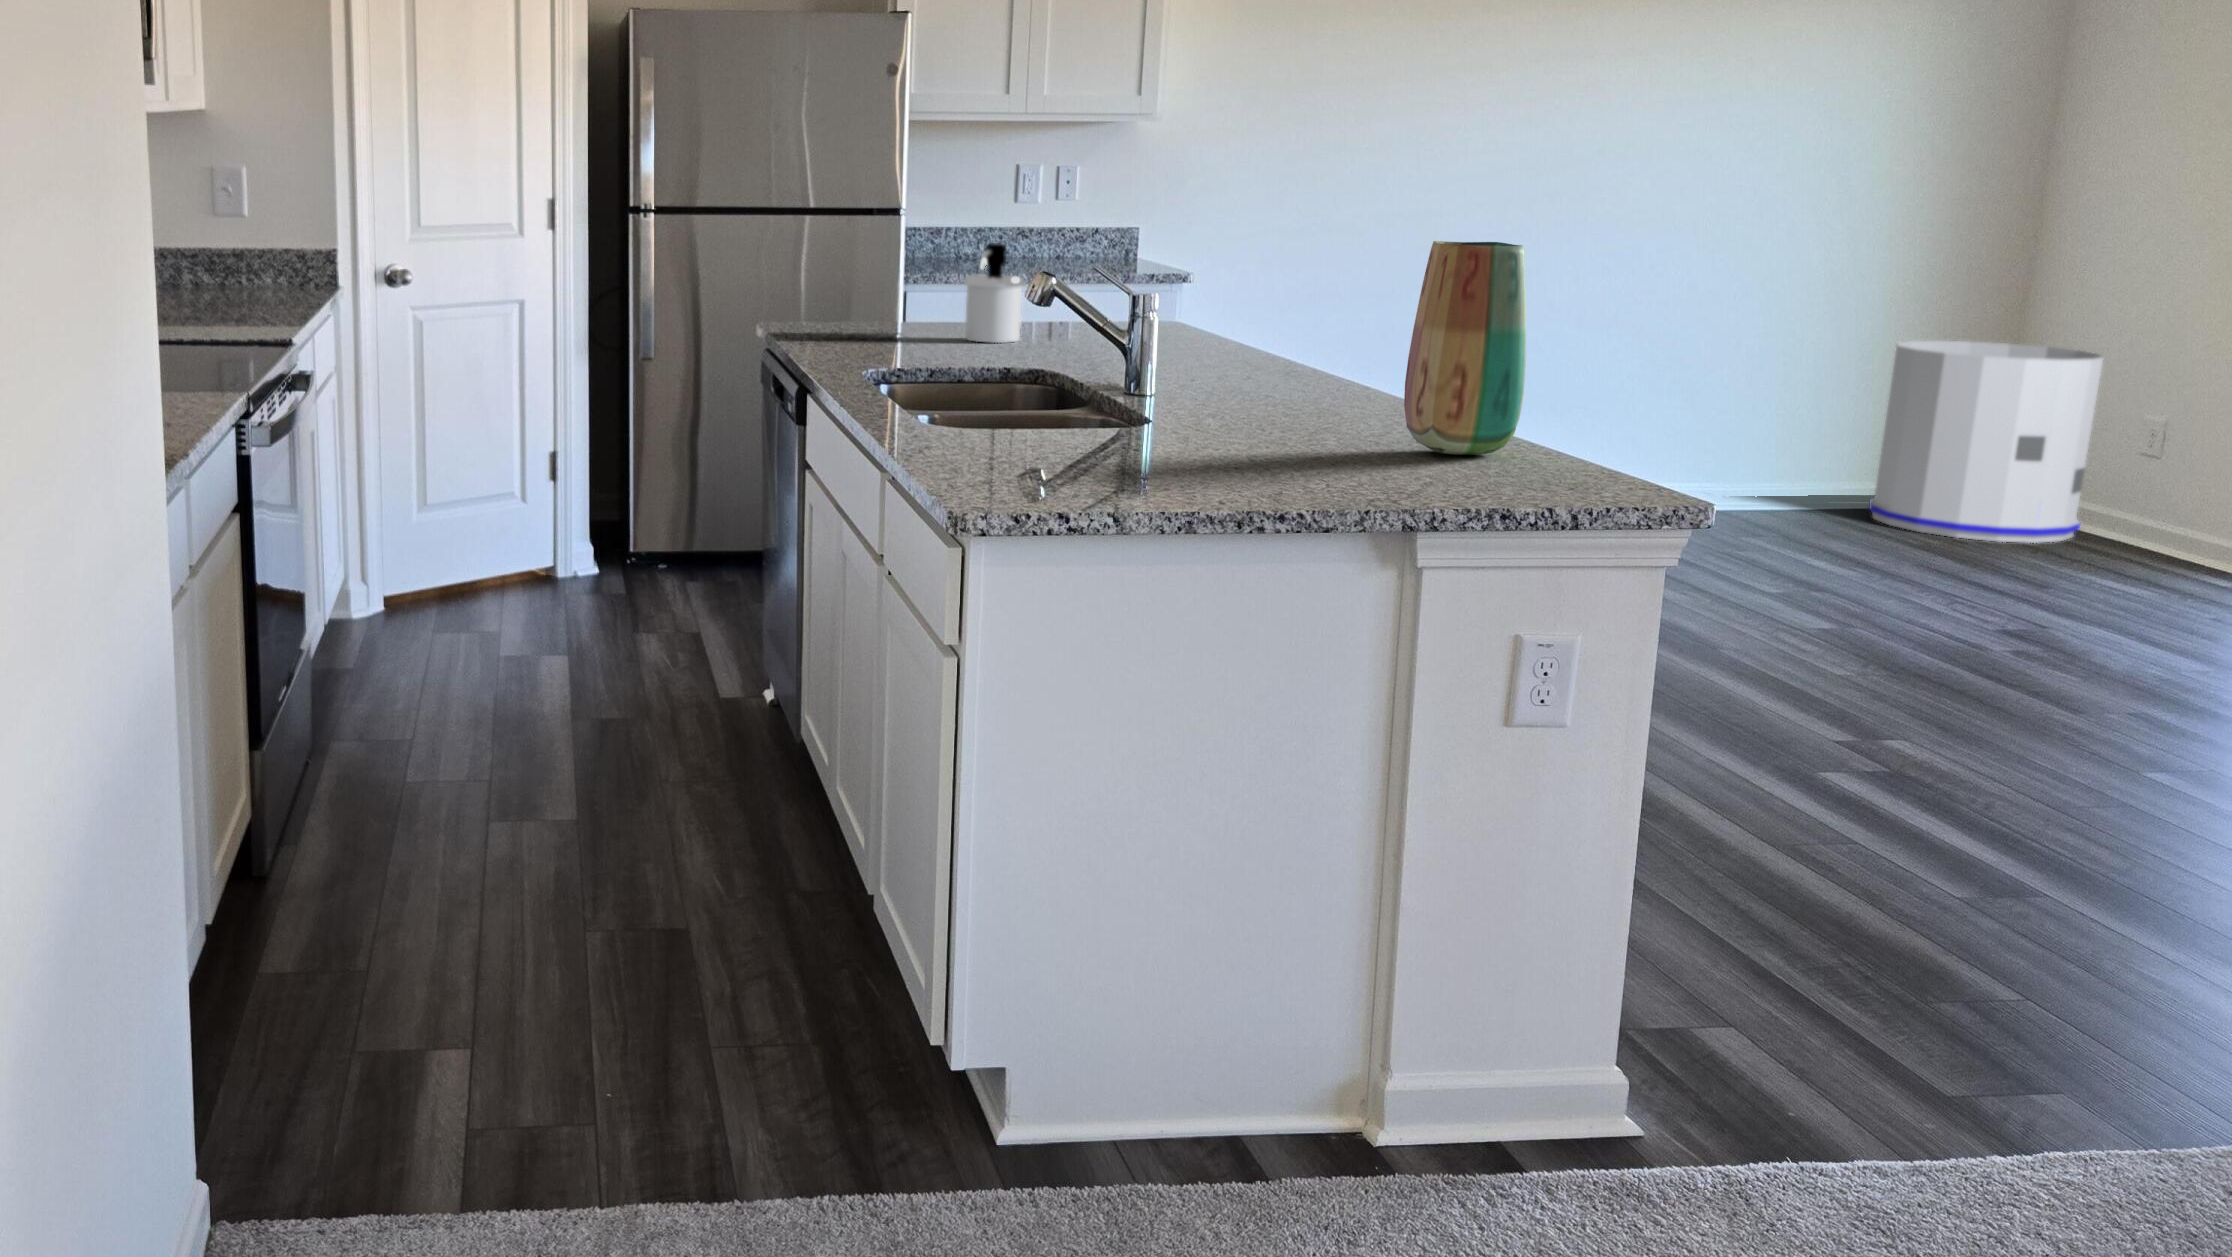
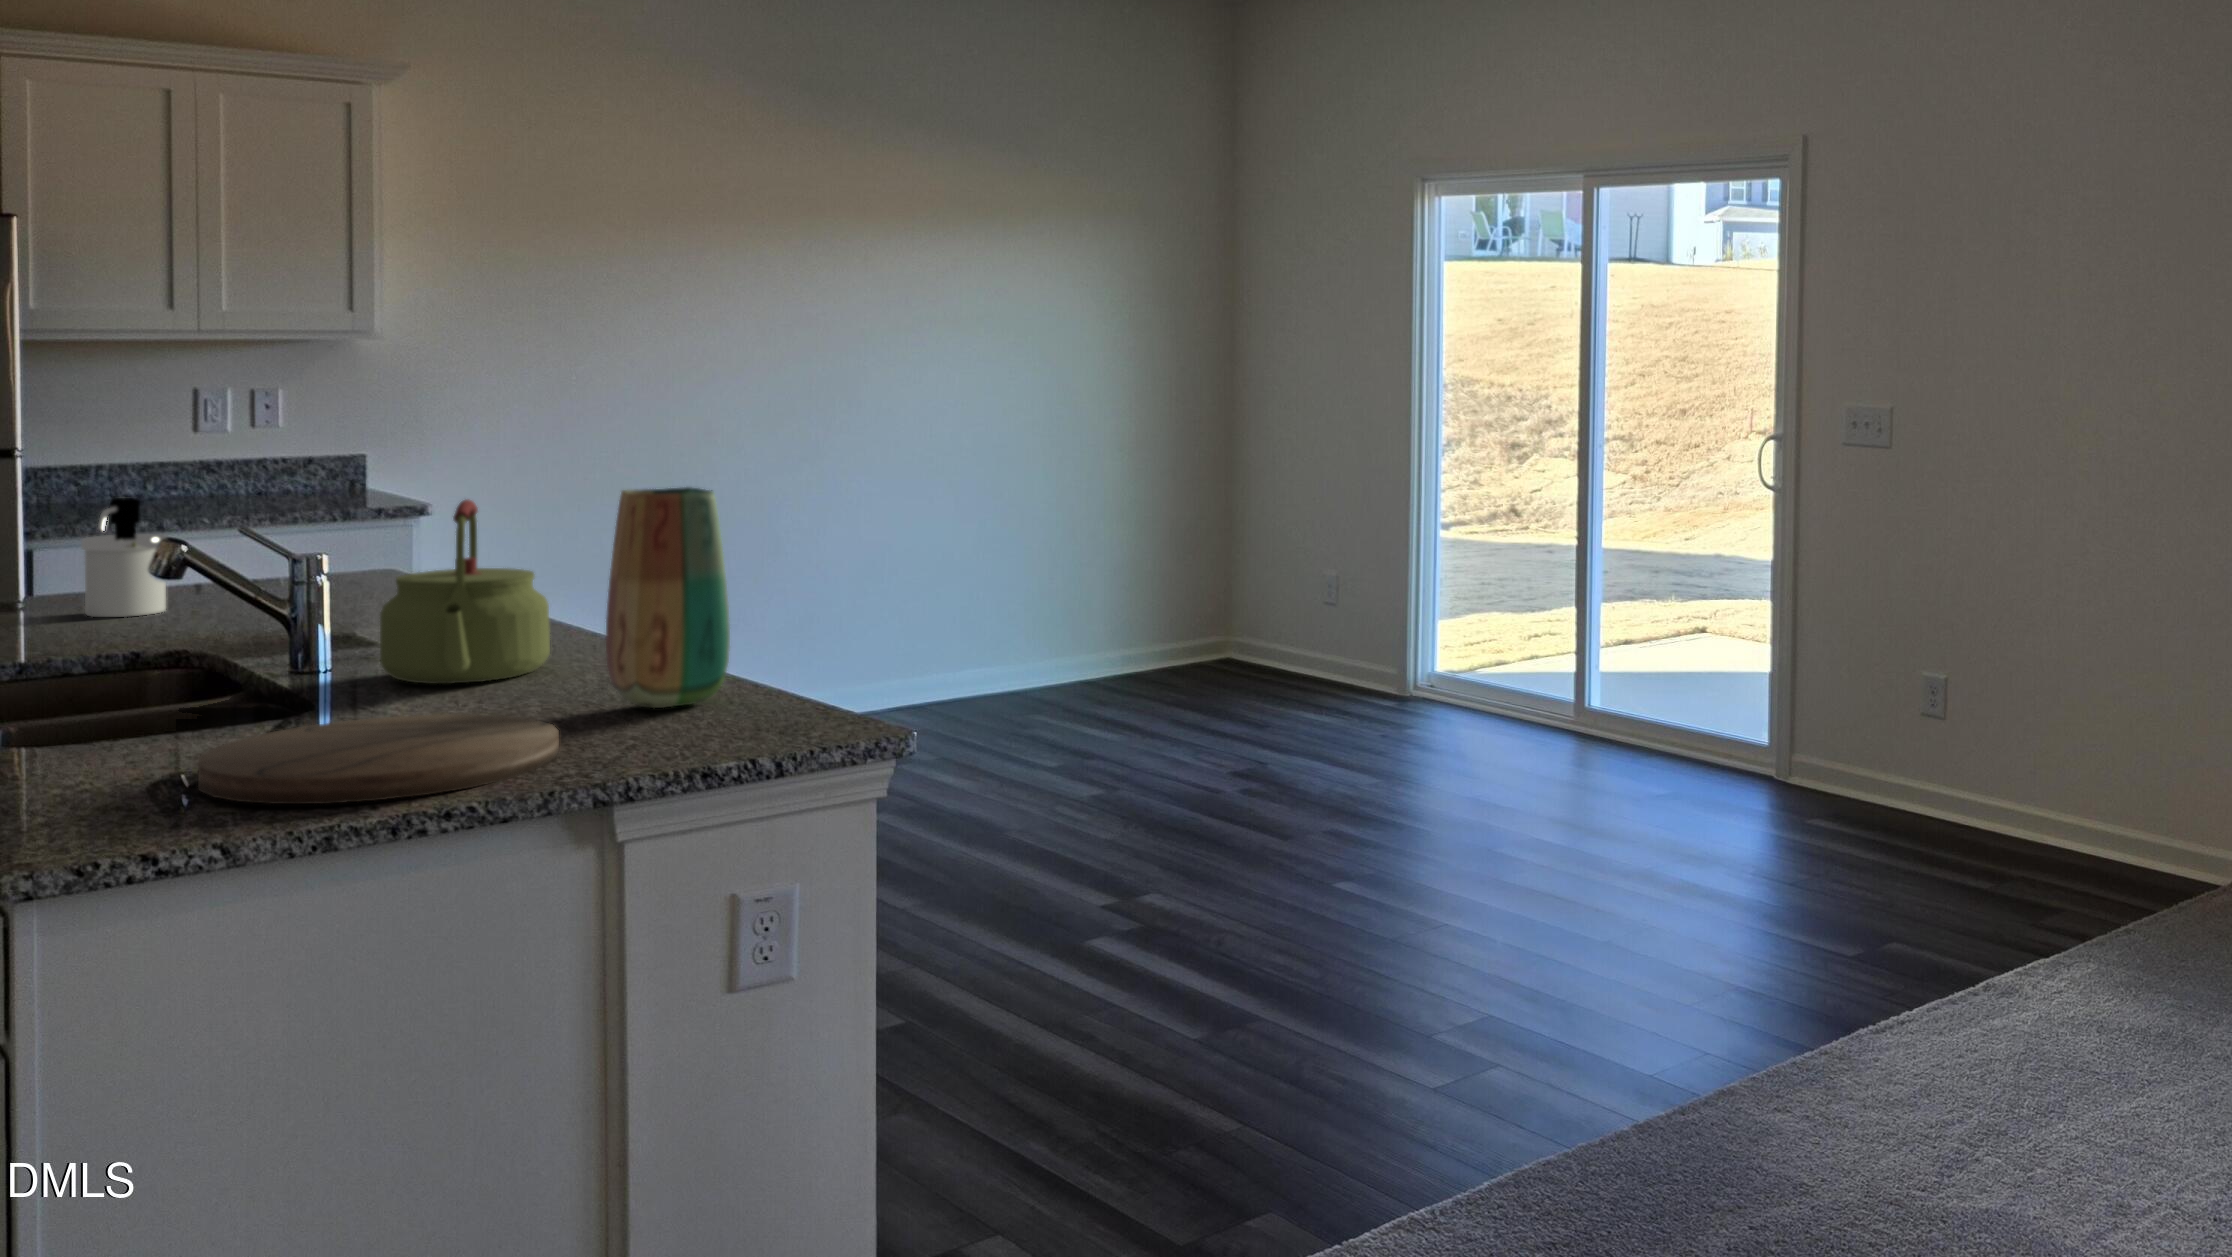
kettle: none [1199,249,1343,416] -> present [380,499,550,684]
trash can: present [1869,341,2104,543] -> none [1118,519,1272,687]
cutting board: none [1085,433,1367,499] -> present [198,714,559,804]

